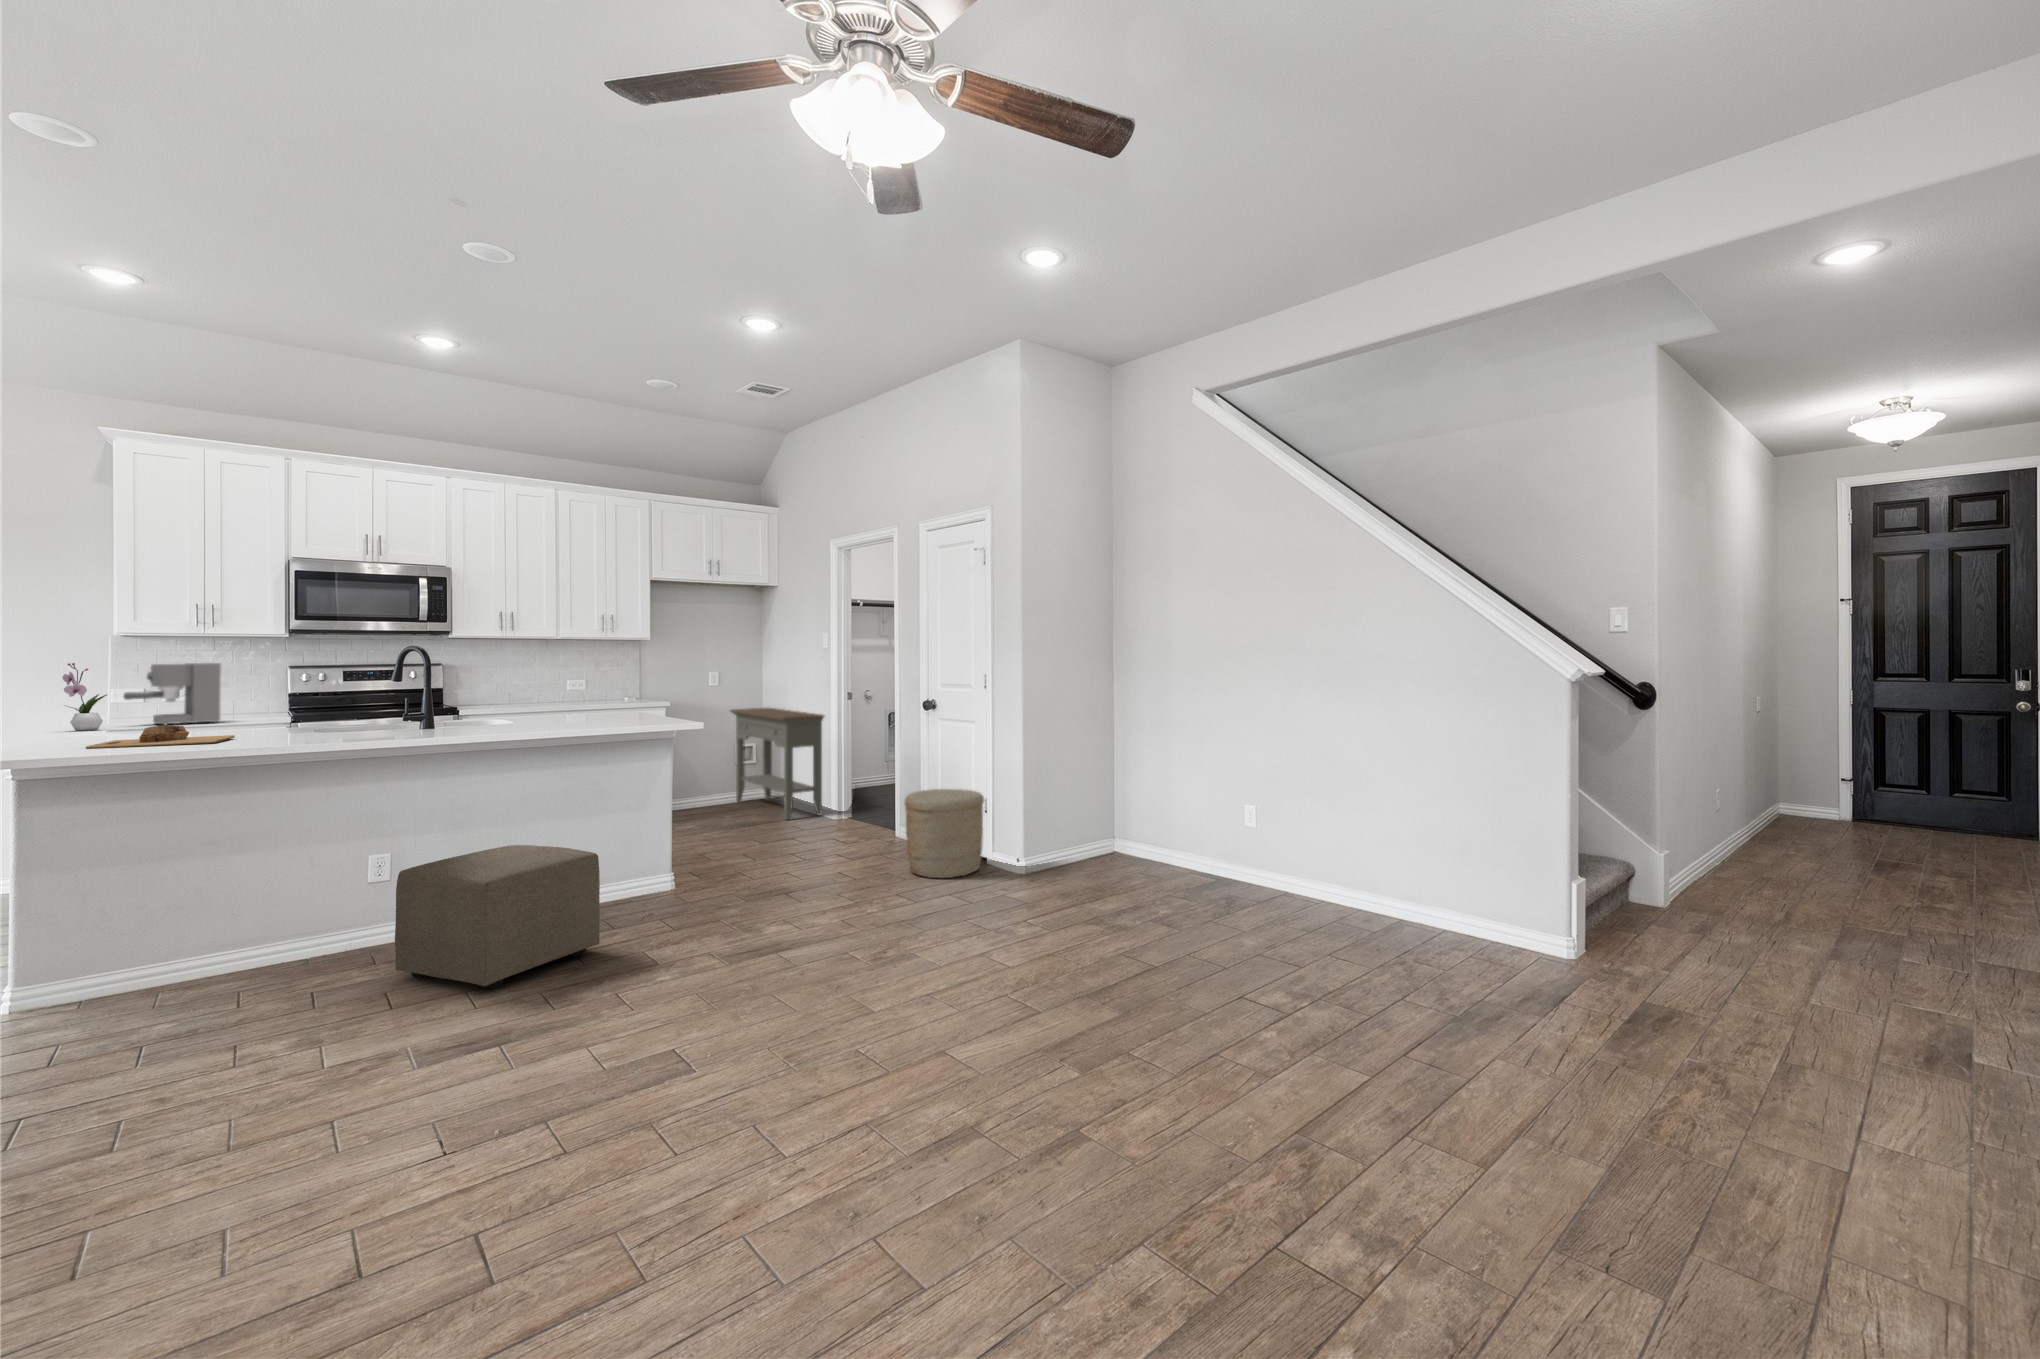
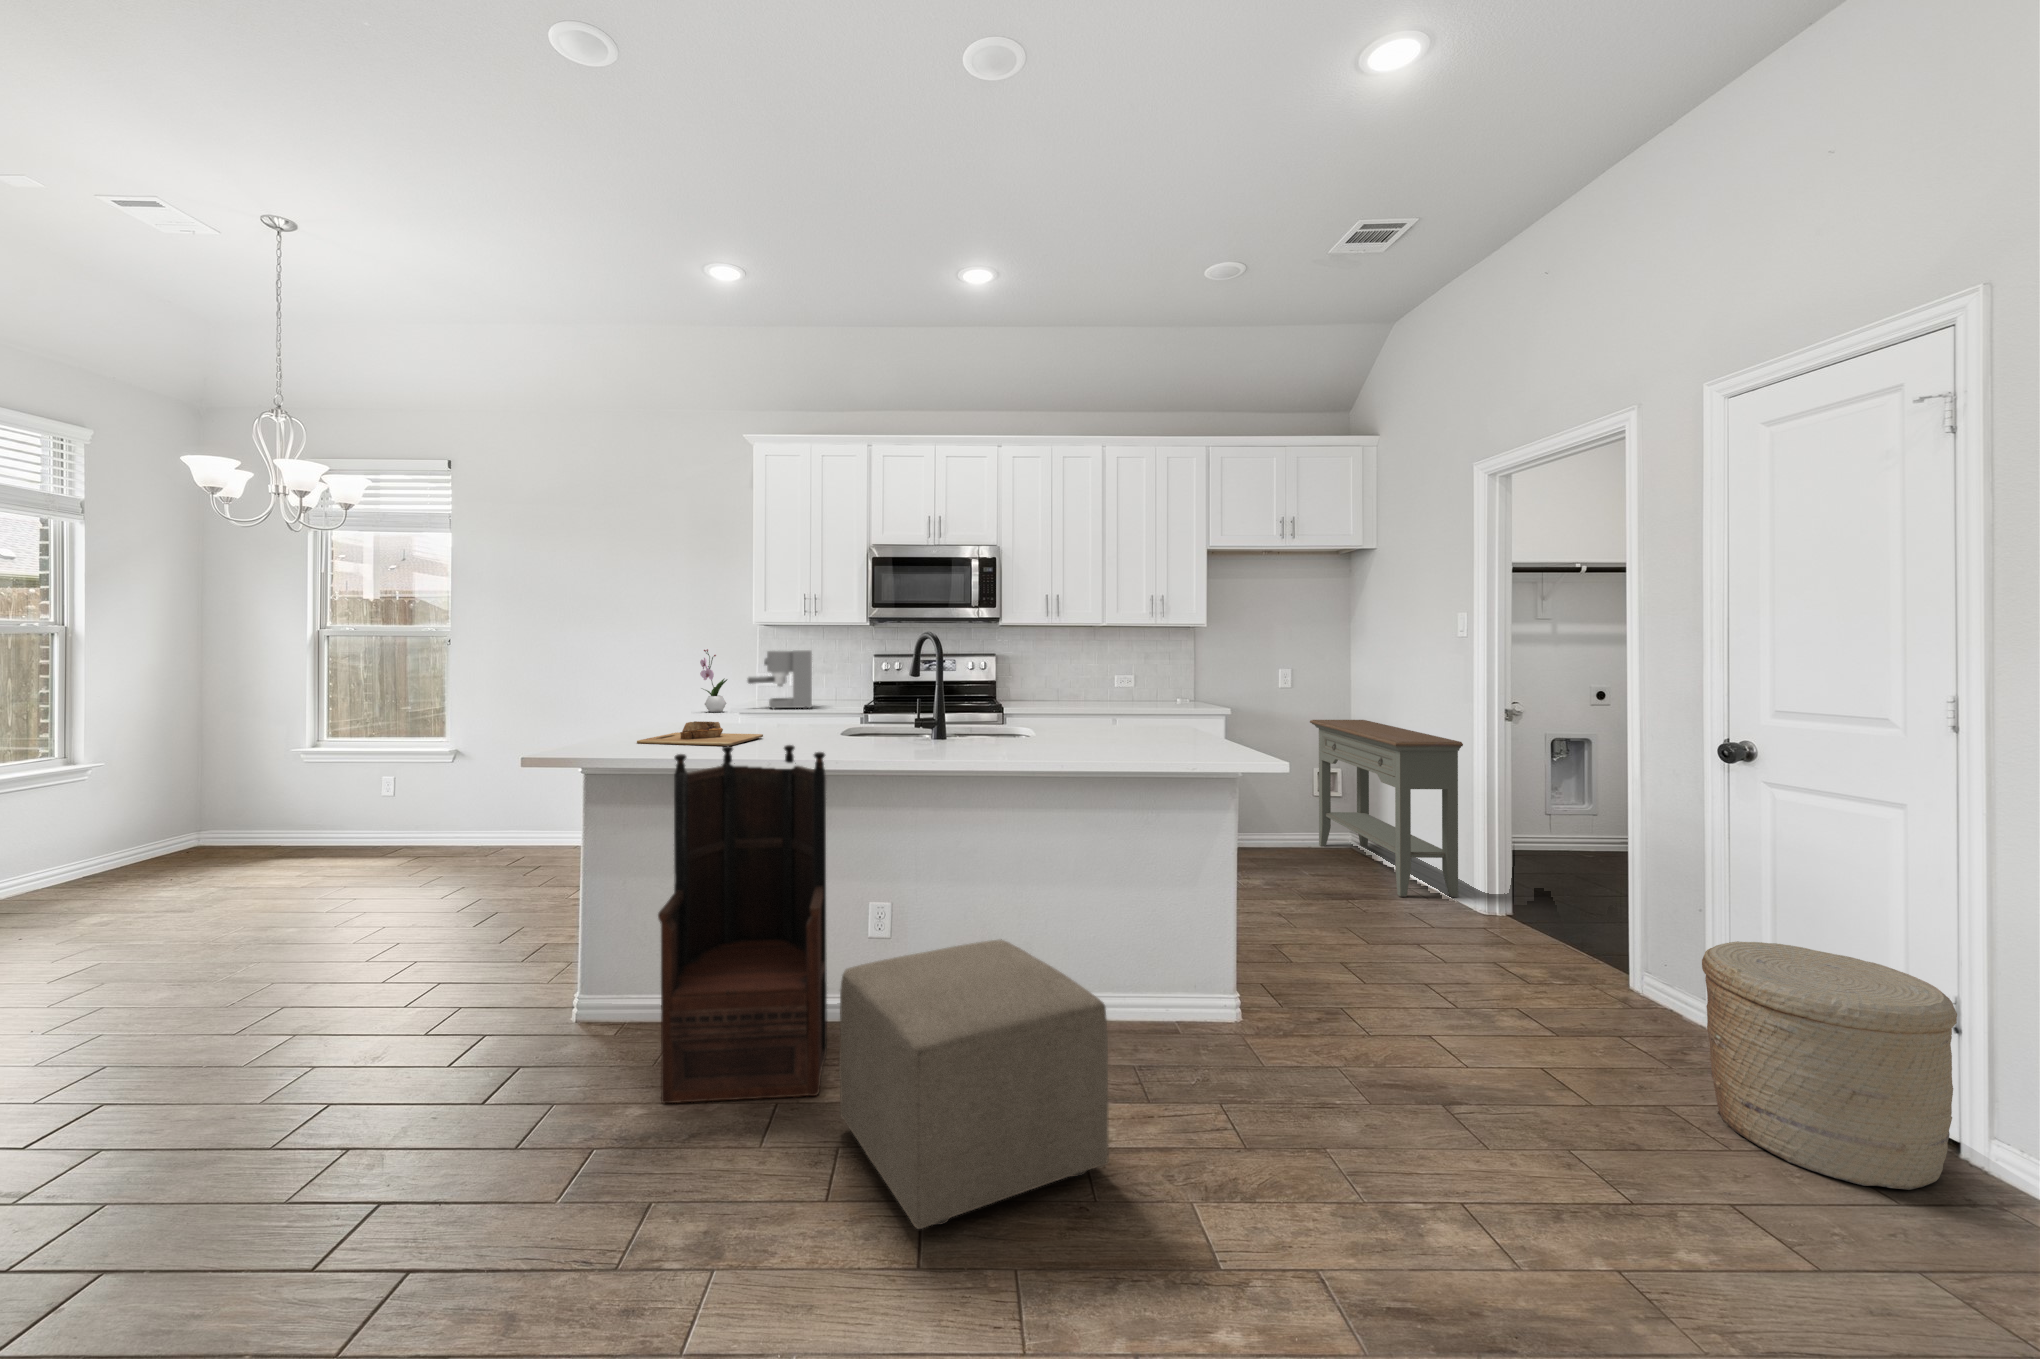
armchair: none [204,732,367,1006] -> present [658,745,827,1103]

